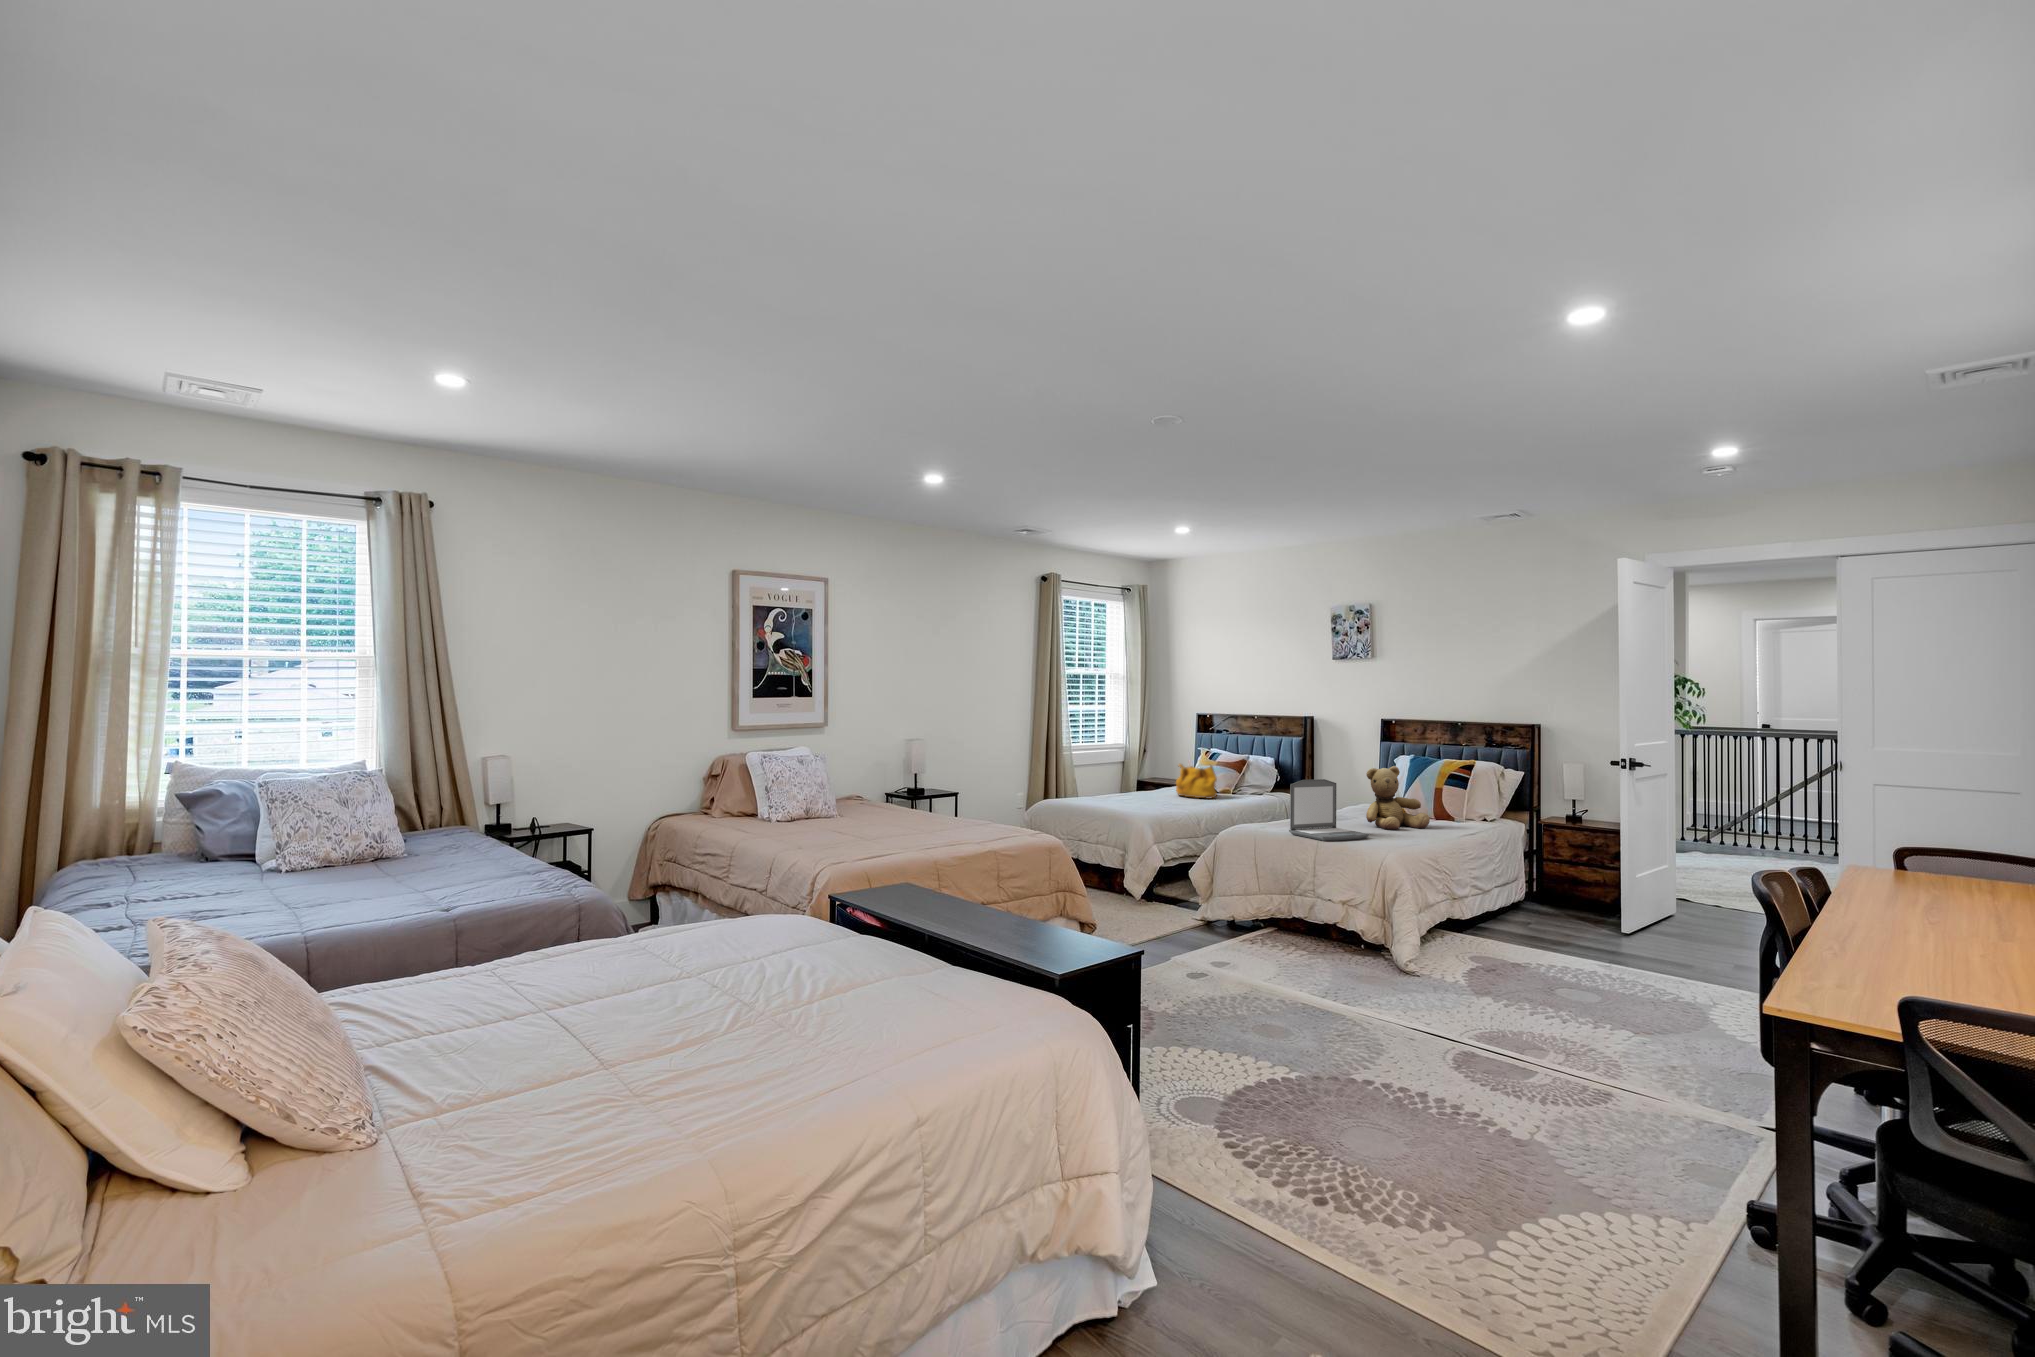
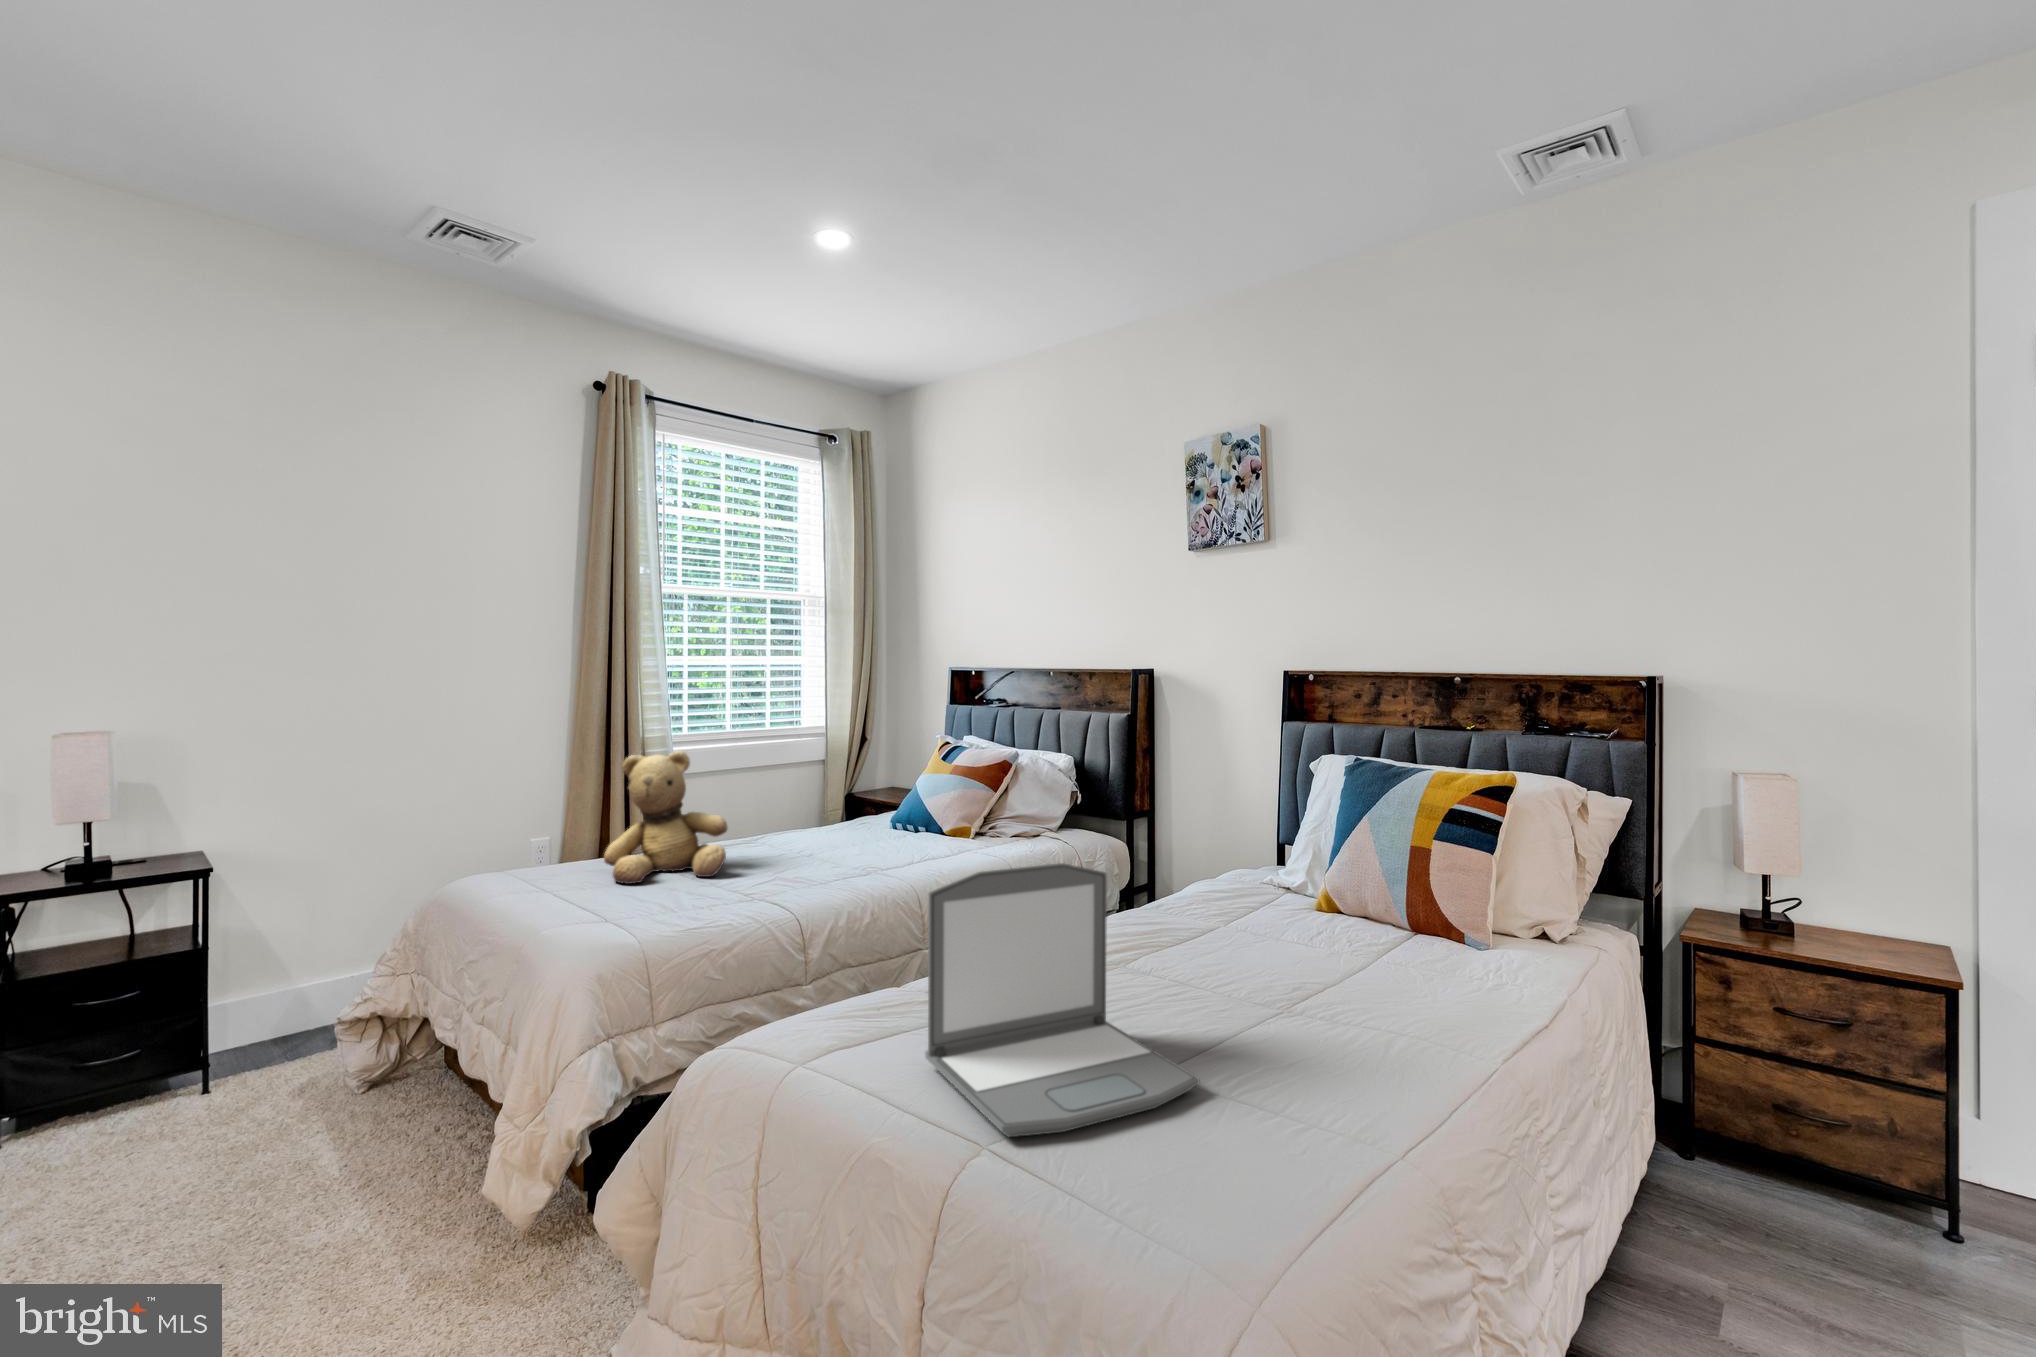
handbag: present [1176,764,1217,799] -> none [837,773,930,854]
teddy bear: present [1366,766,1430,830] -> present [604,750,728,884]

